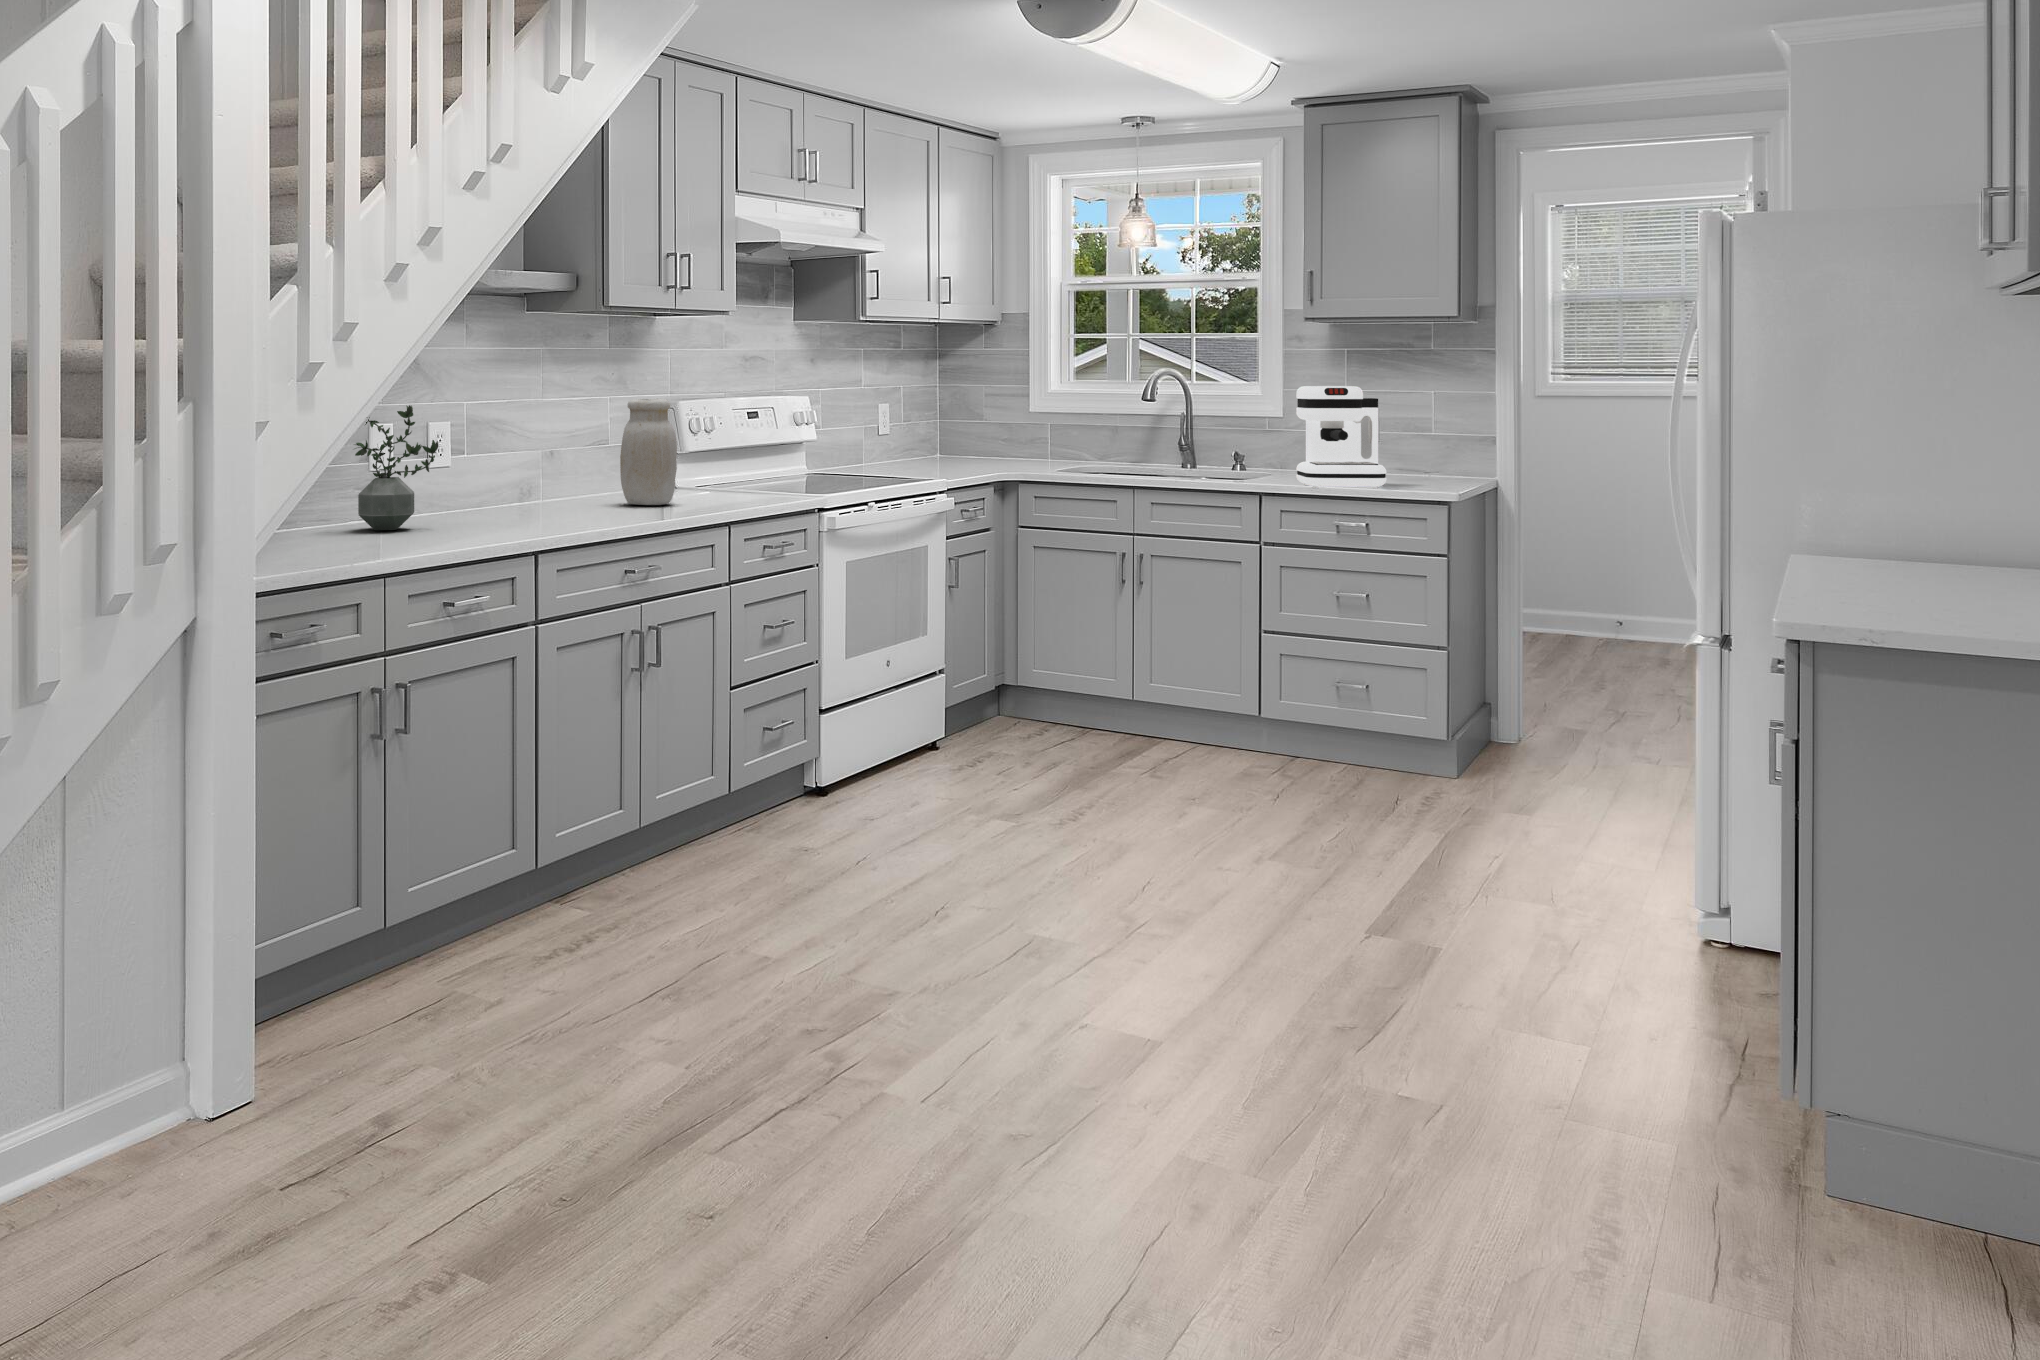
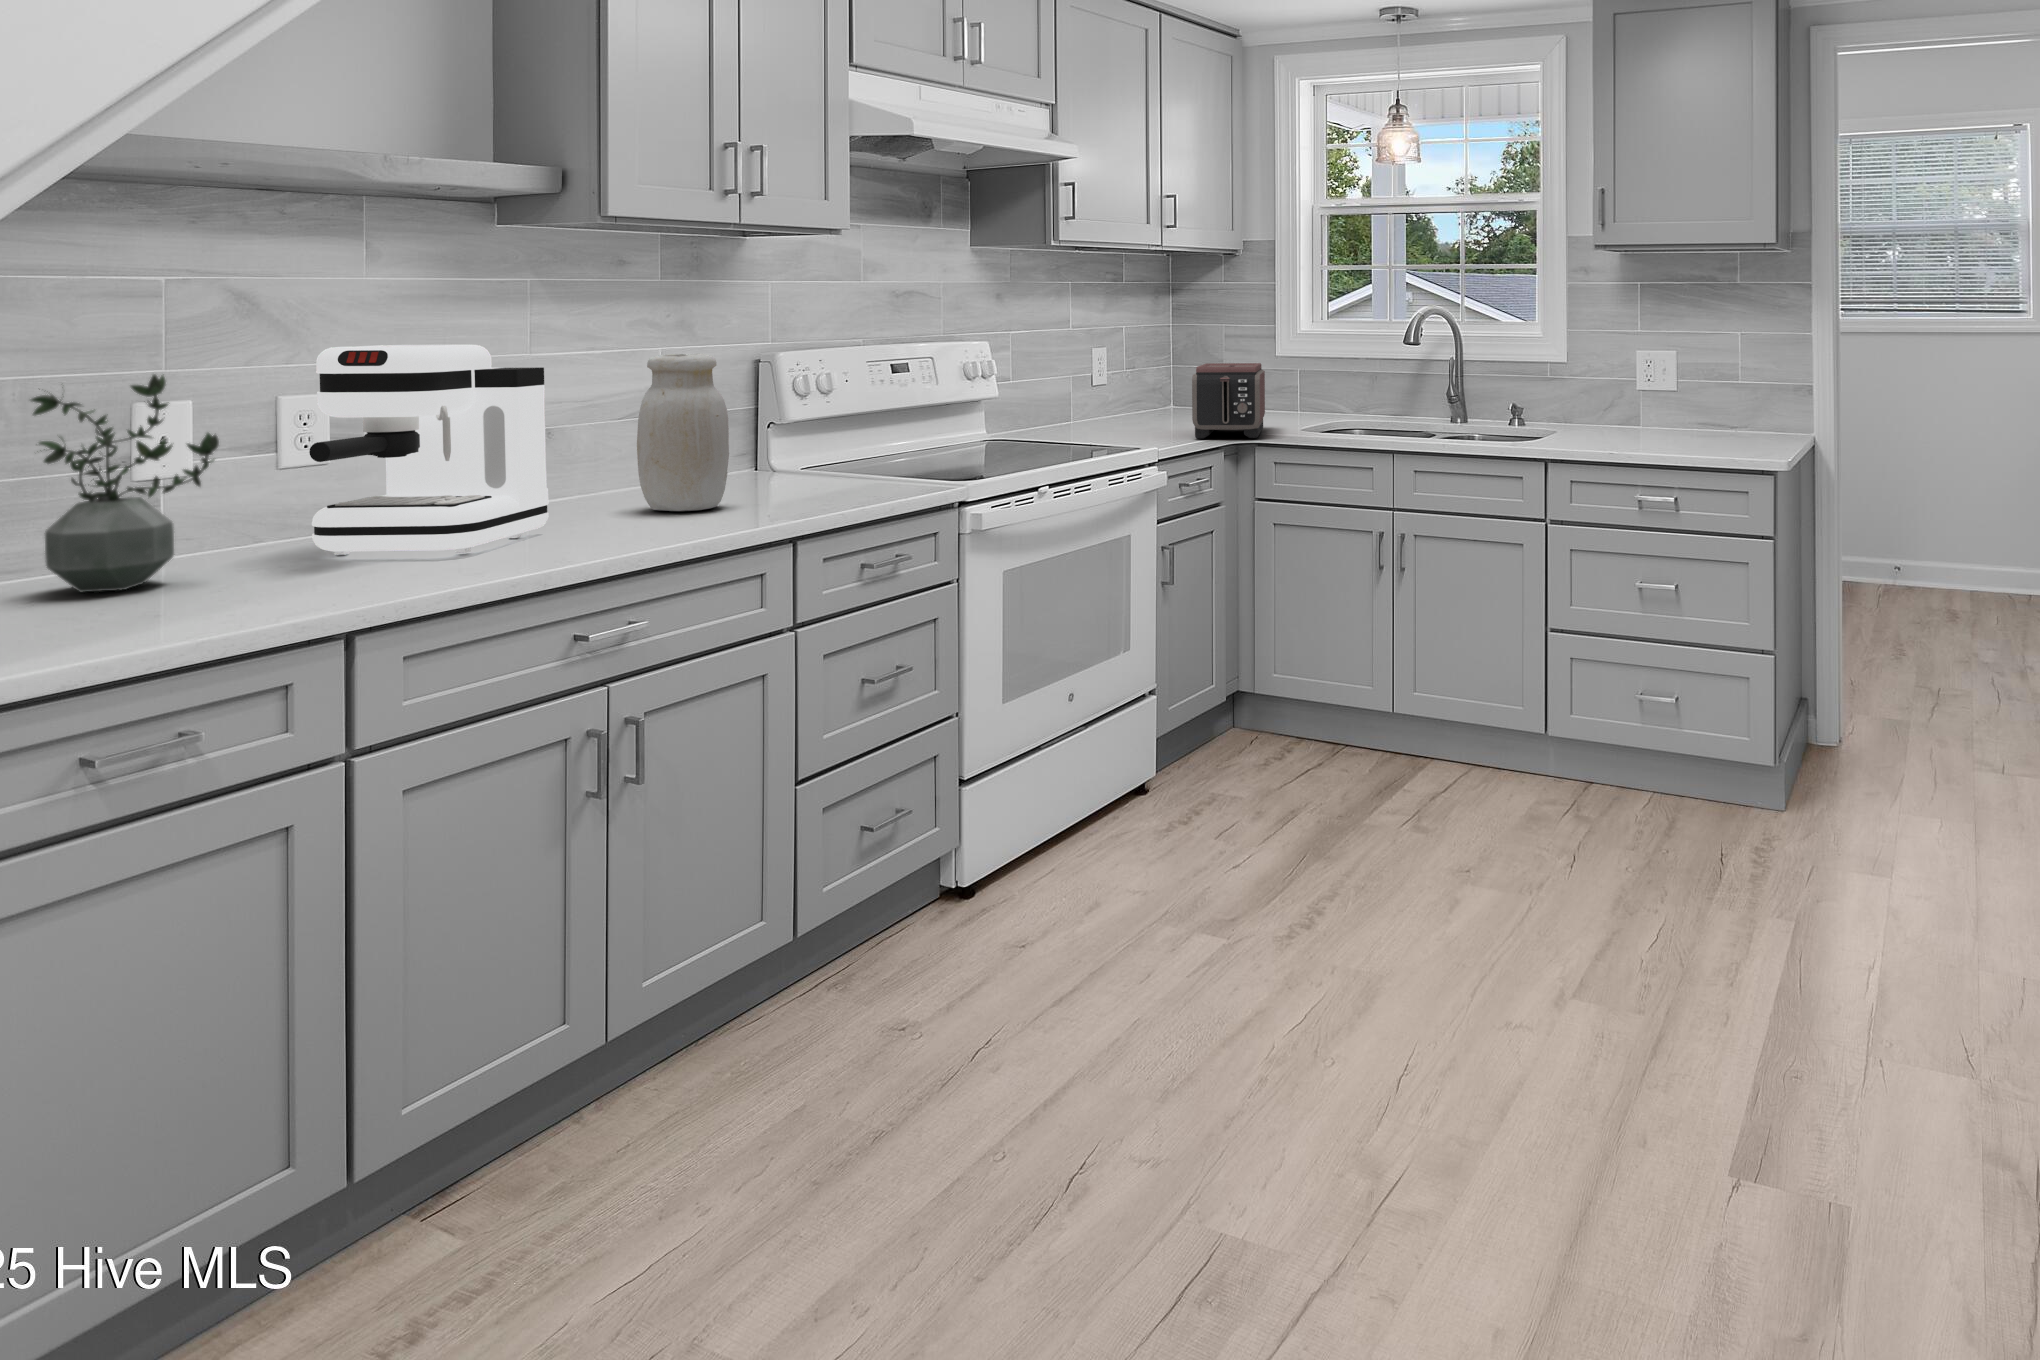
coffee maker: present [1296,386,1386,489] -> present [309,345,549,555]
toaster: none [970,414,1025,474] -> present [1192,363,1265,439]

